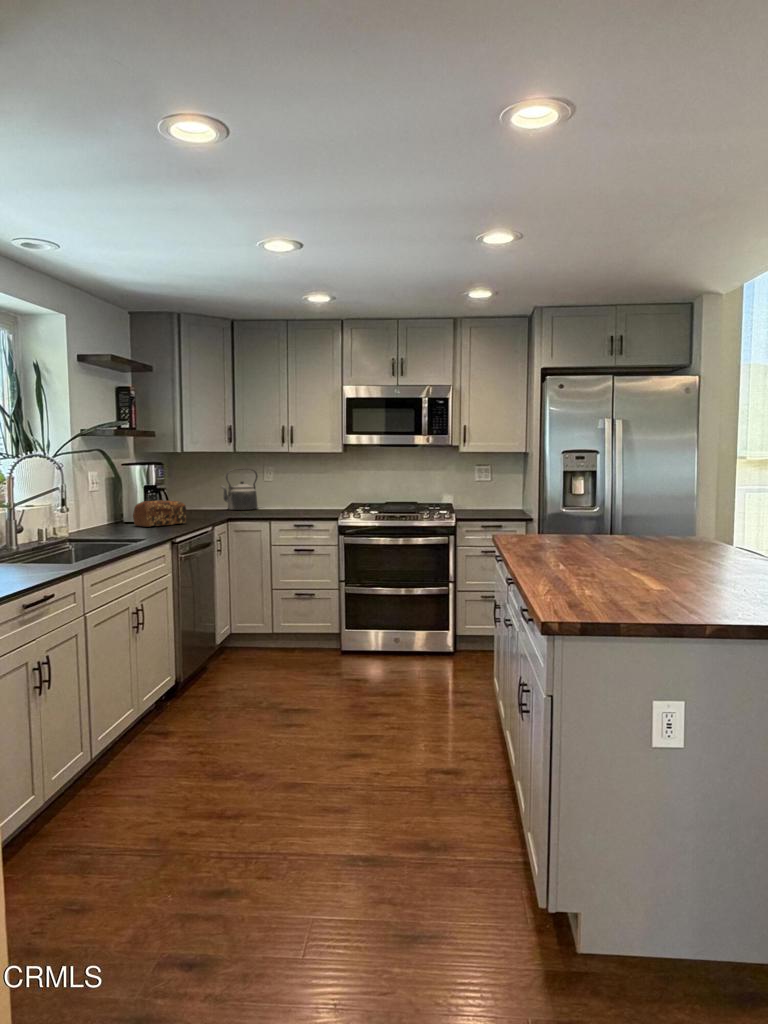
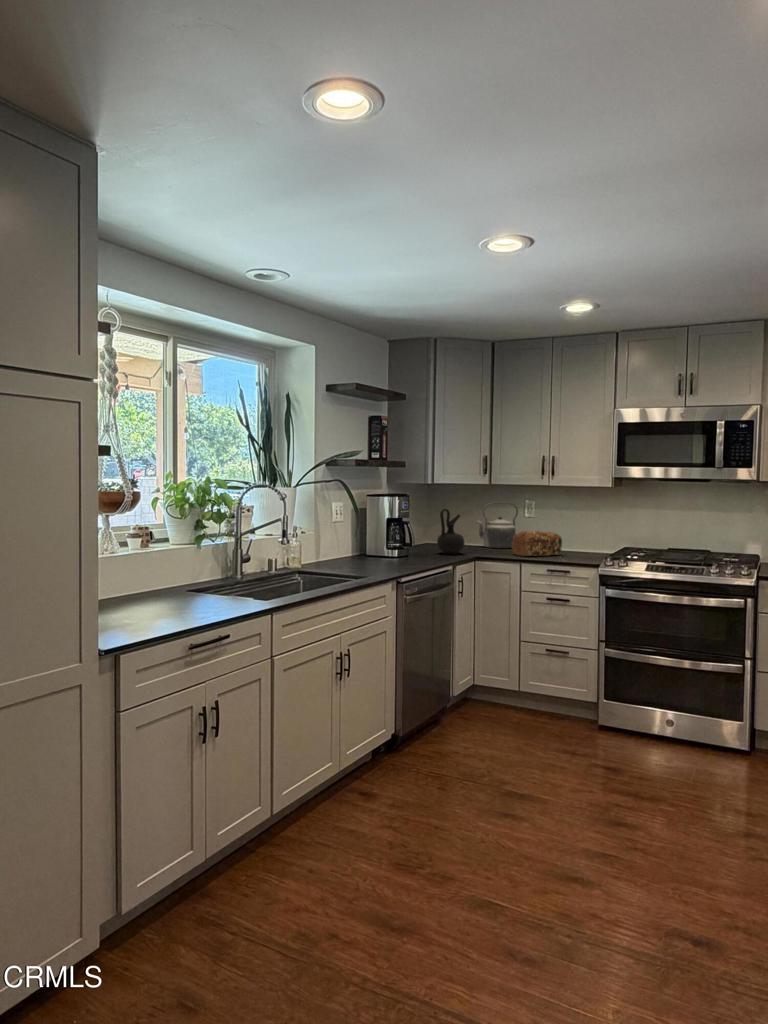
ceramic jug: none [190,475,216,517] -> present [437,509,465,554]
bread loaf: present [133,500,187,527] -> present [512,531,562,556]

